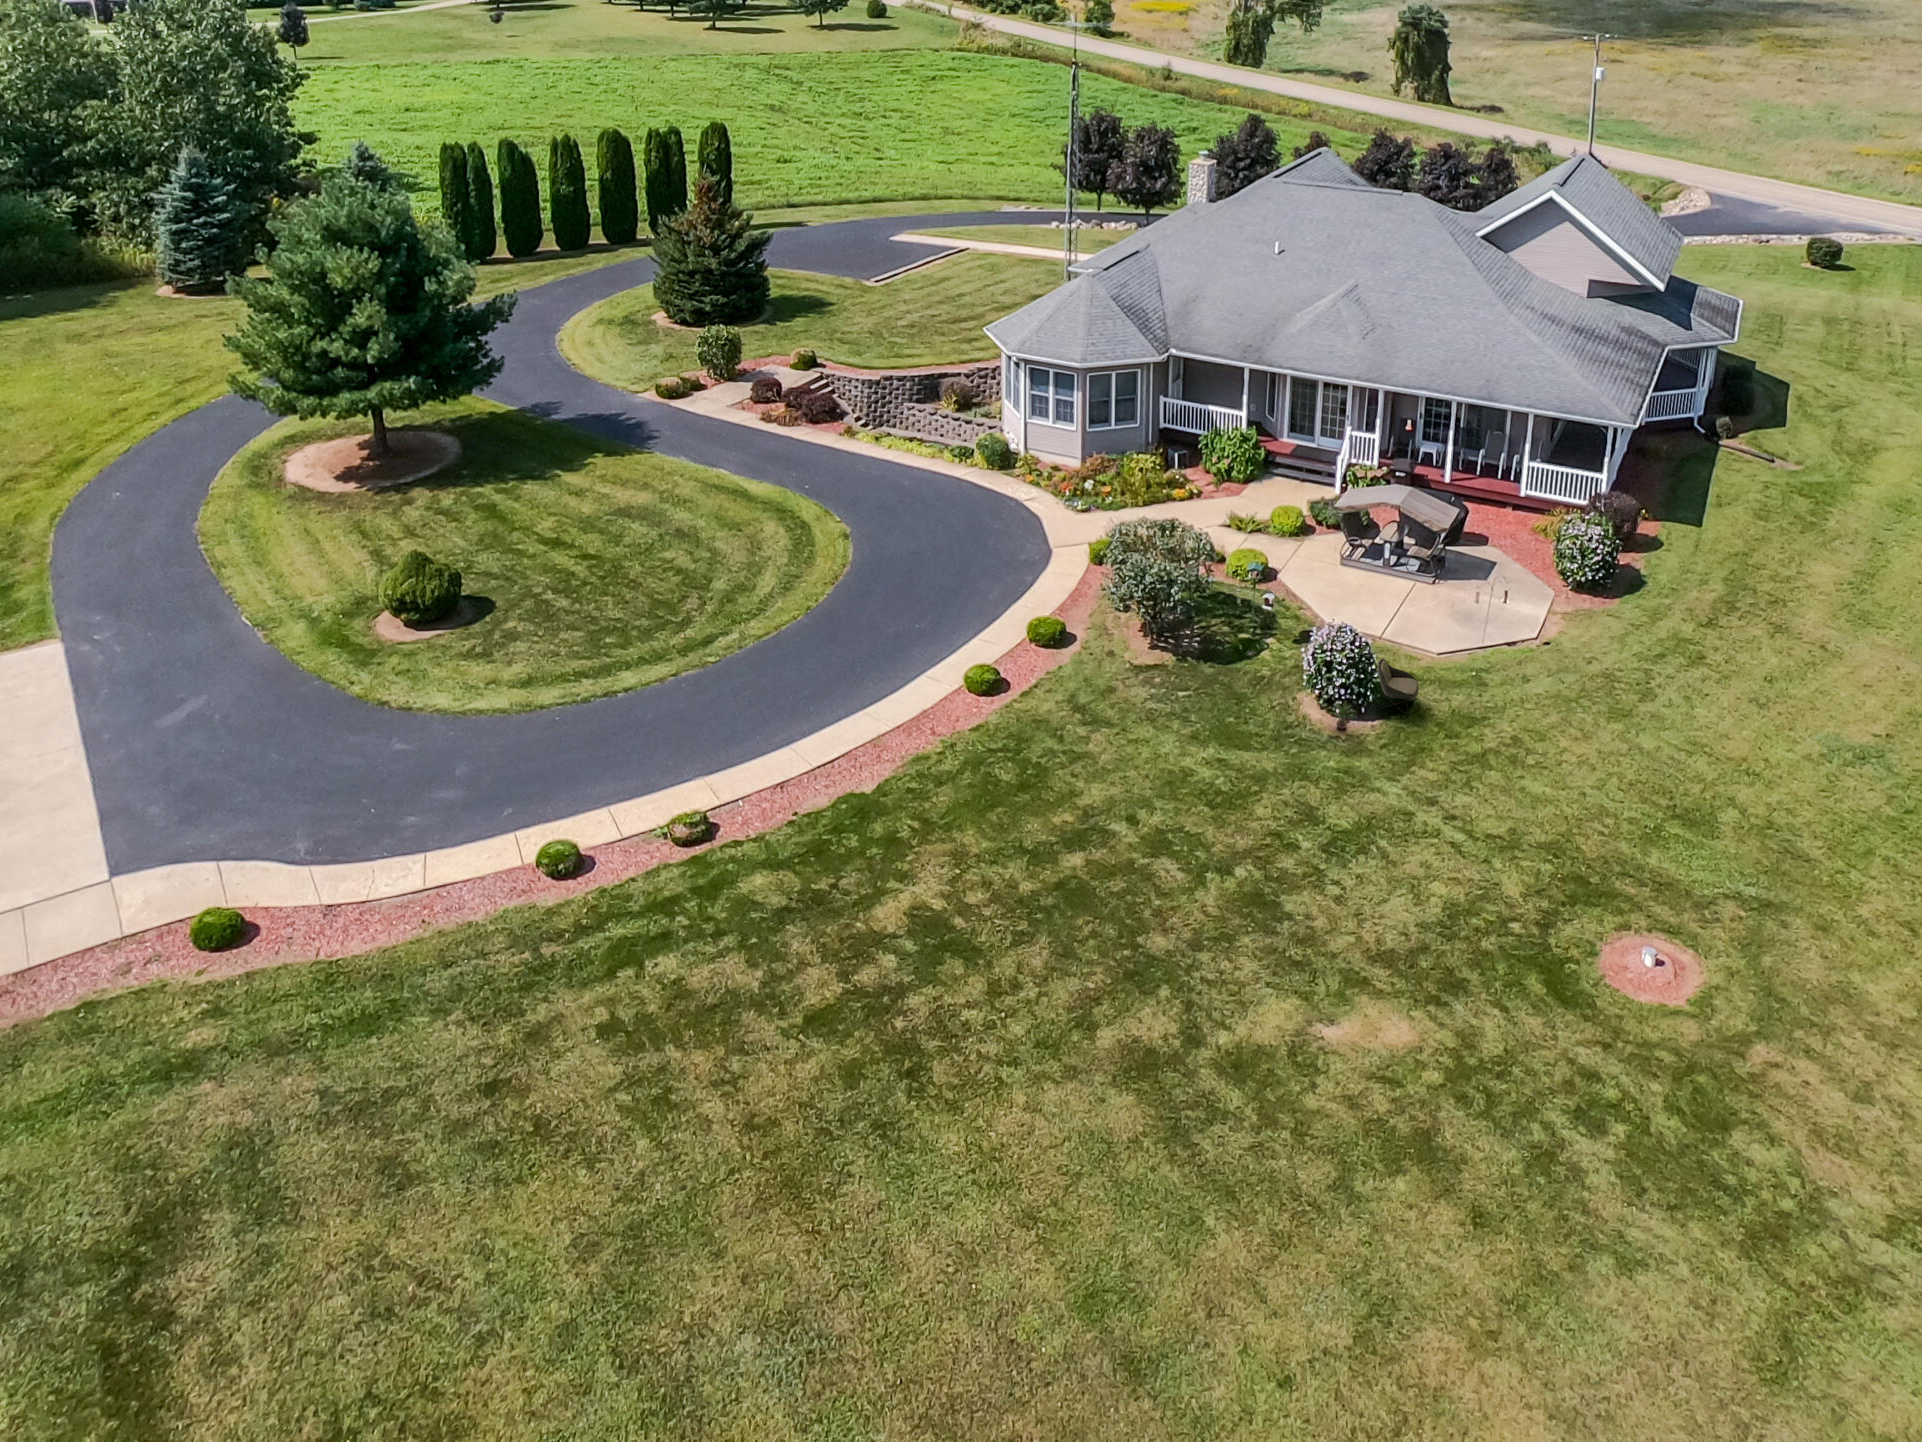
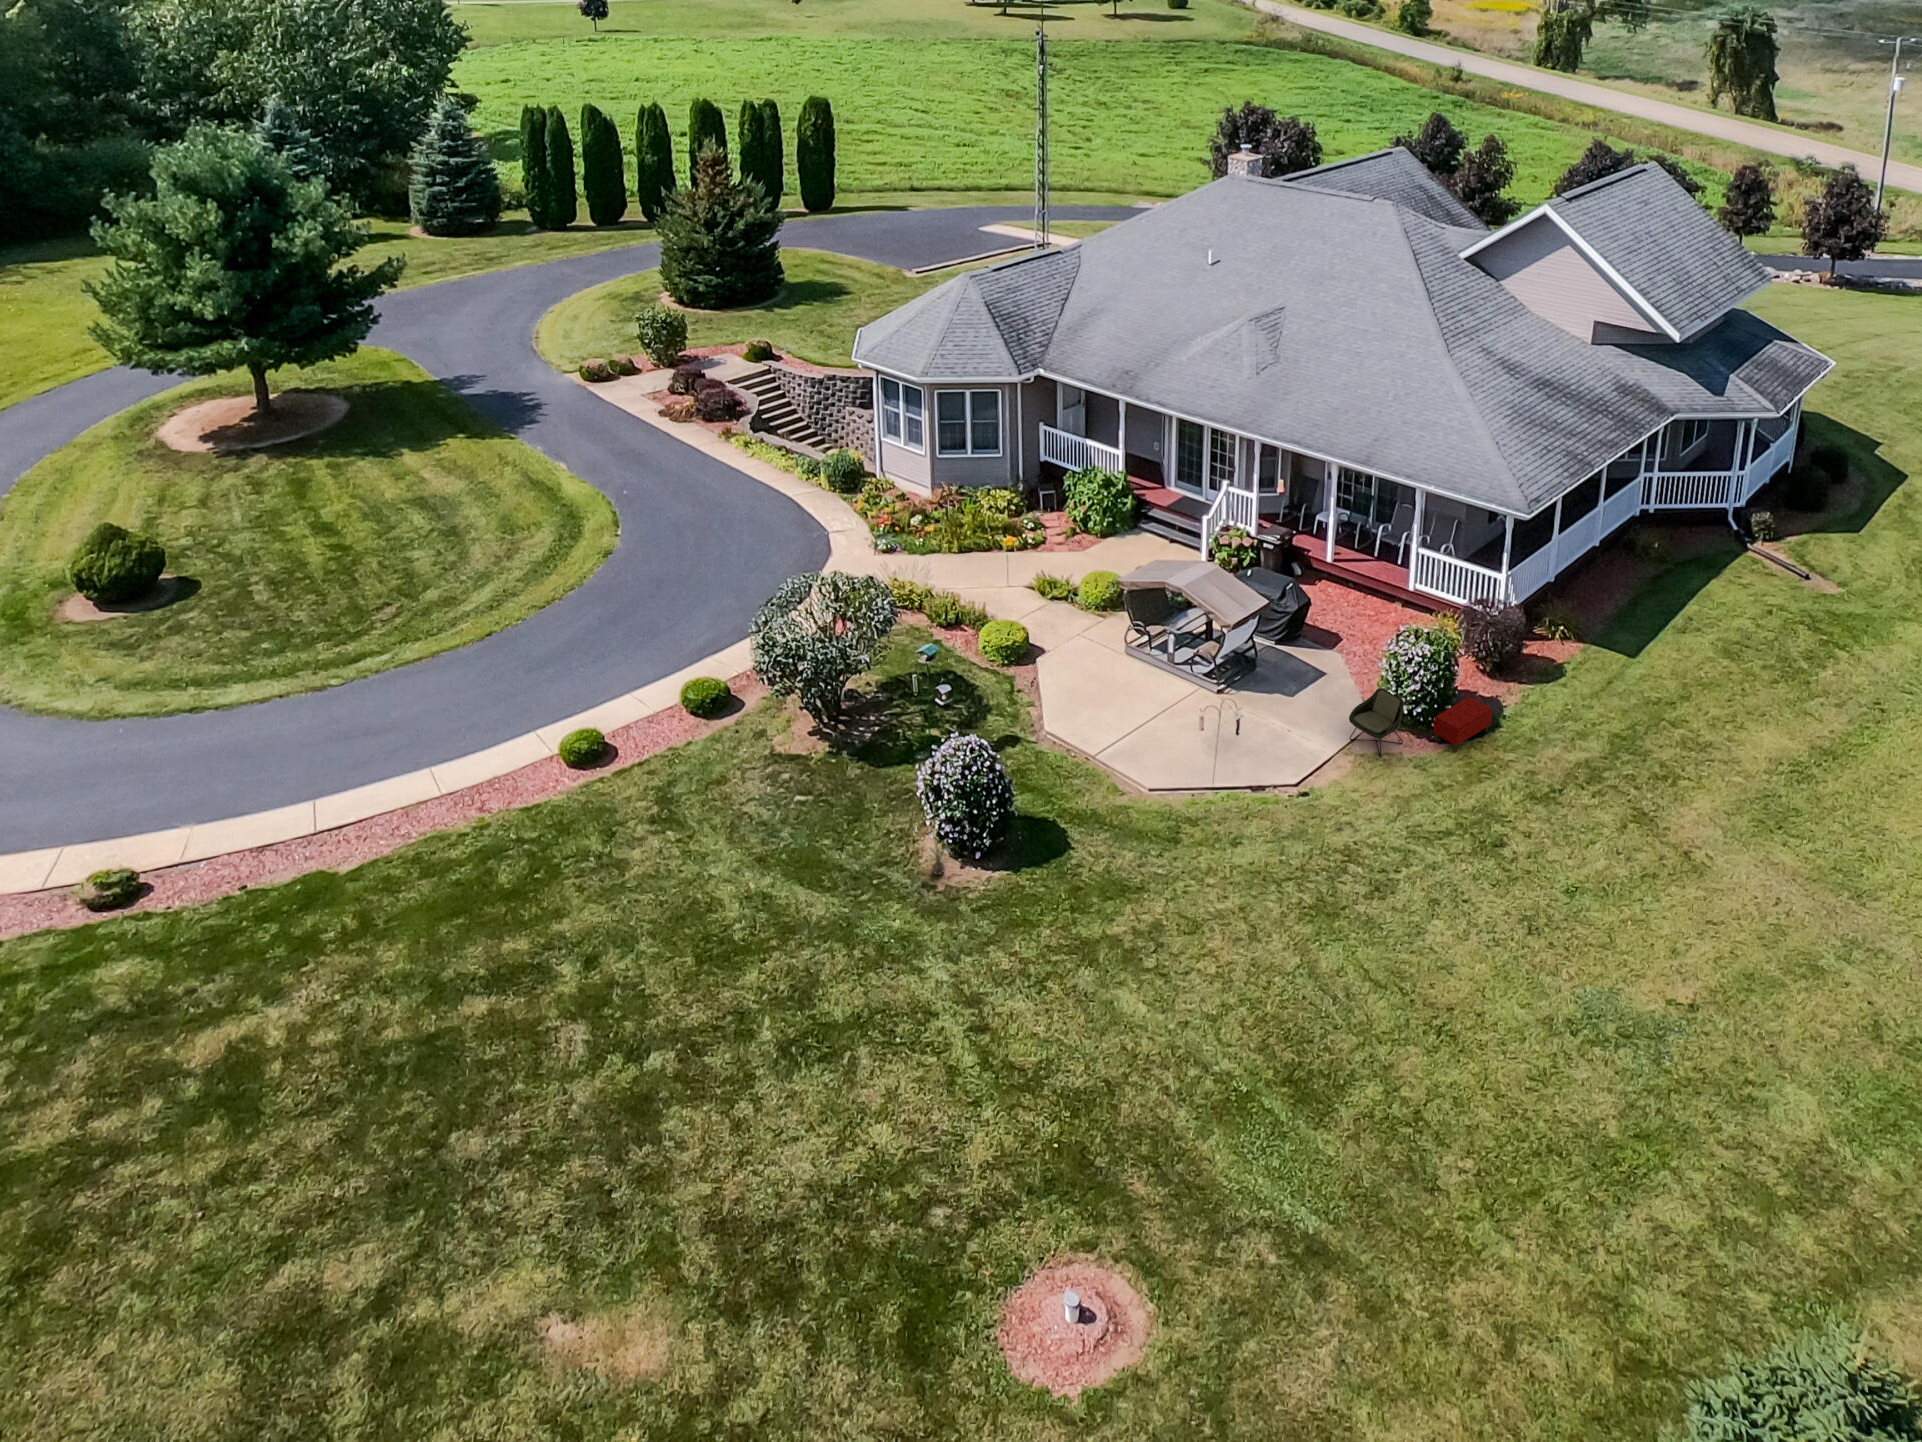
bench: none [1610,563,1646,603] -> present [1433,697,1493,752]
lounge chair: present [1375,658,1419,718] -> present [1349,688,1404,757]

